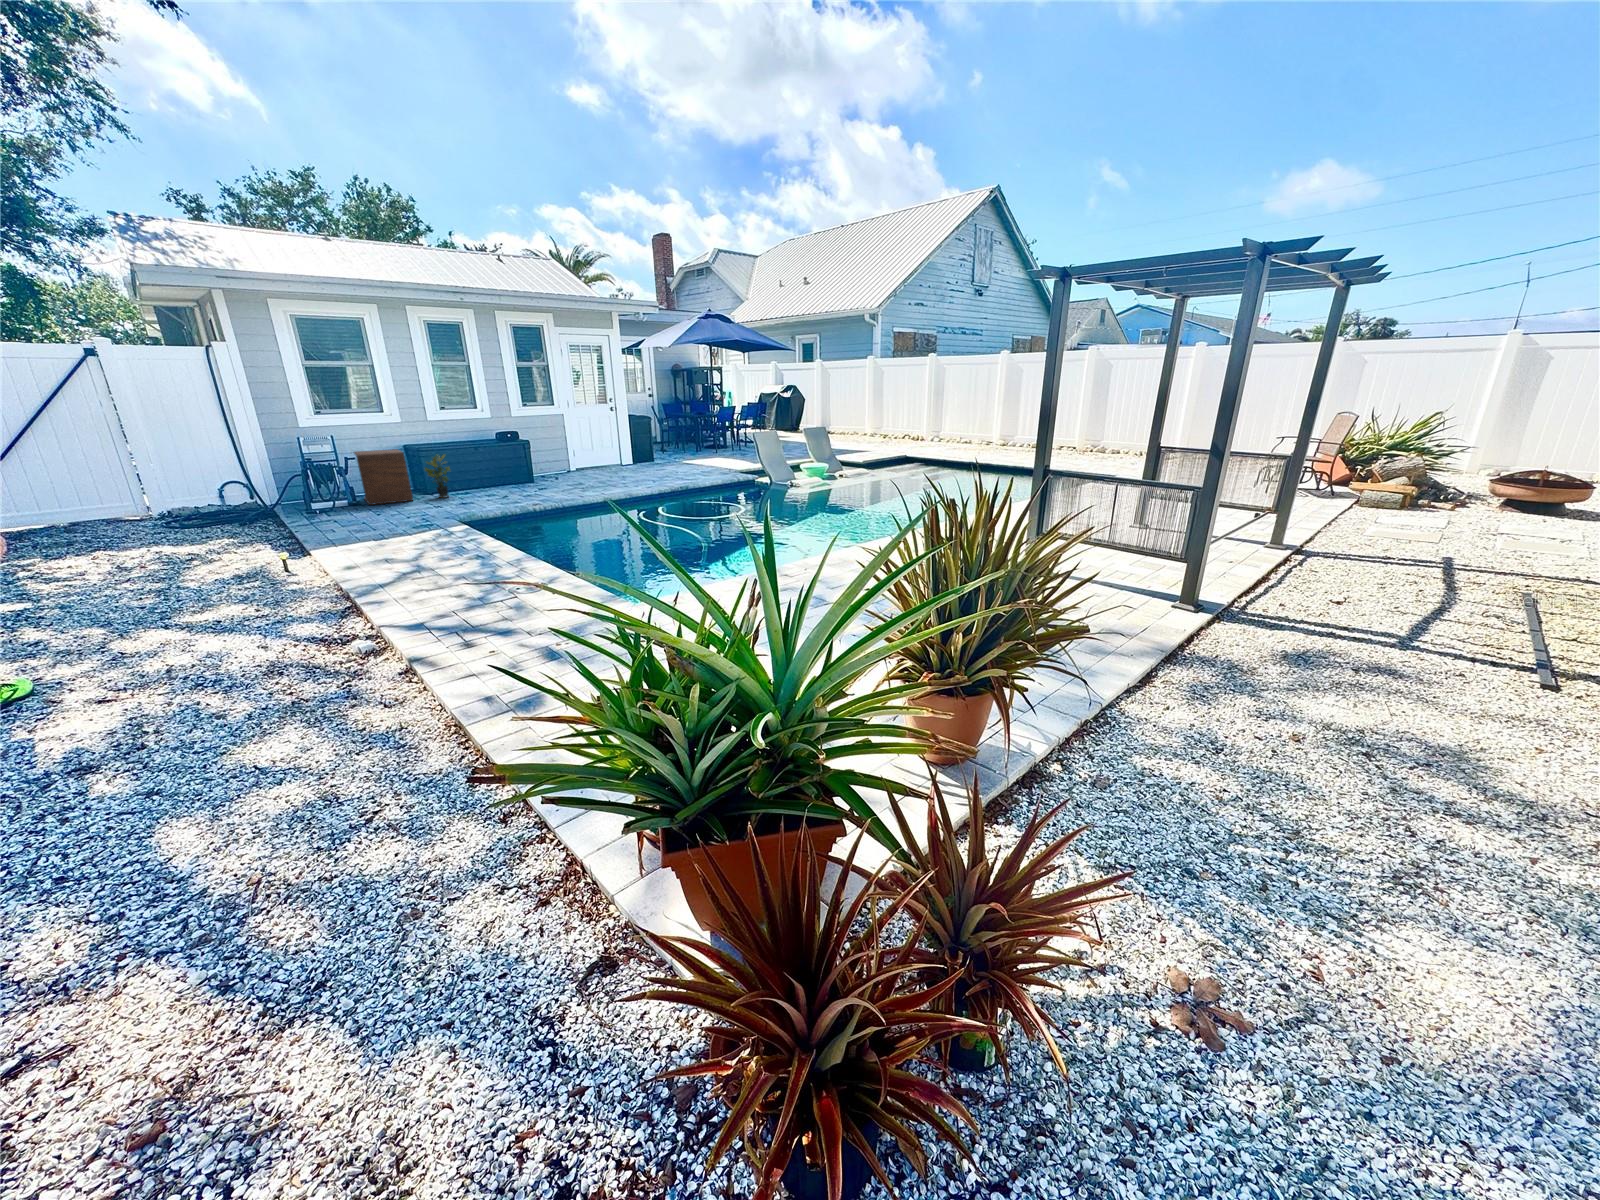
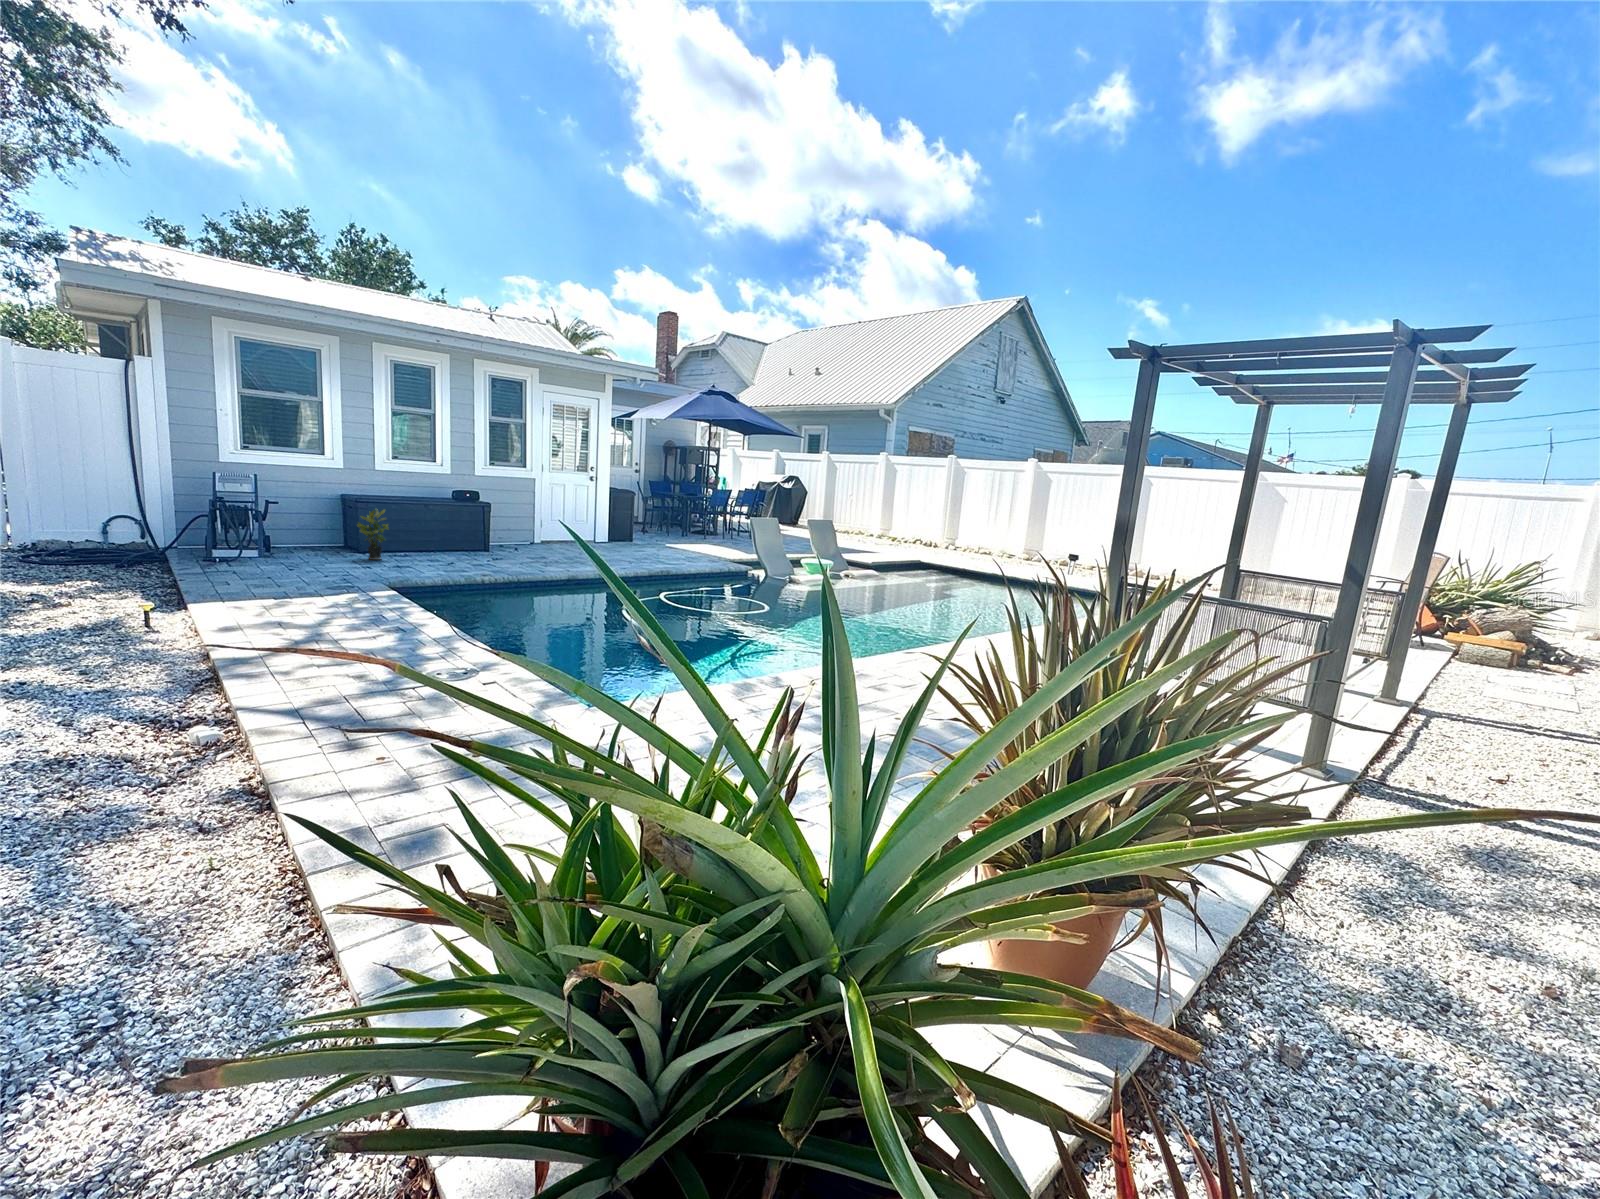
side table: present [354,449,413,505] -> none [276,497,337,560]

